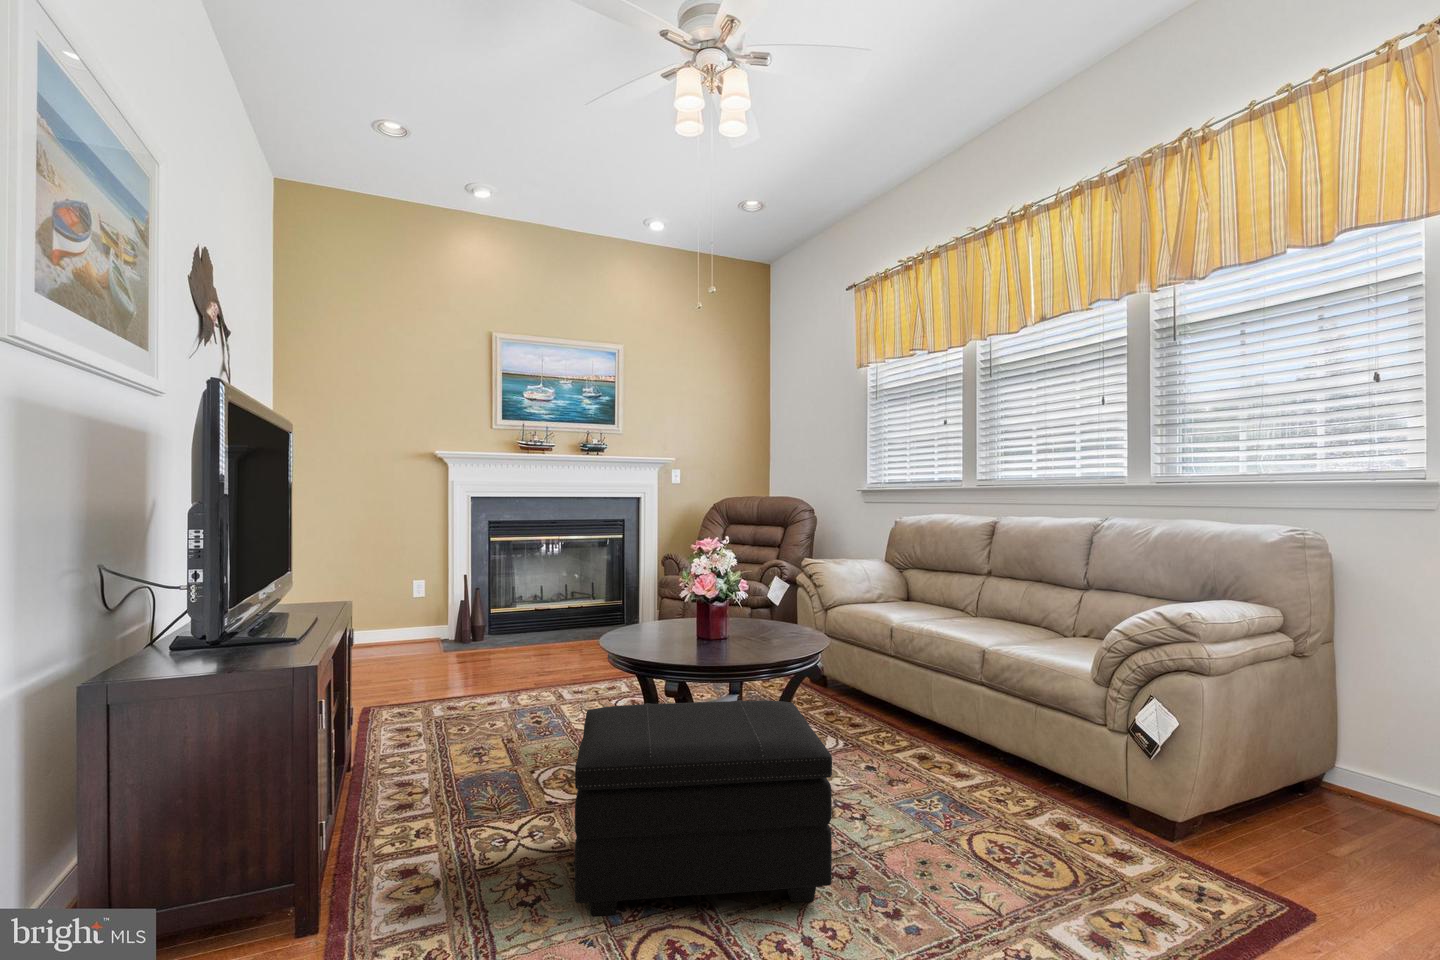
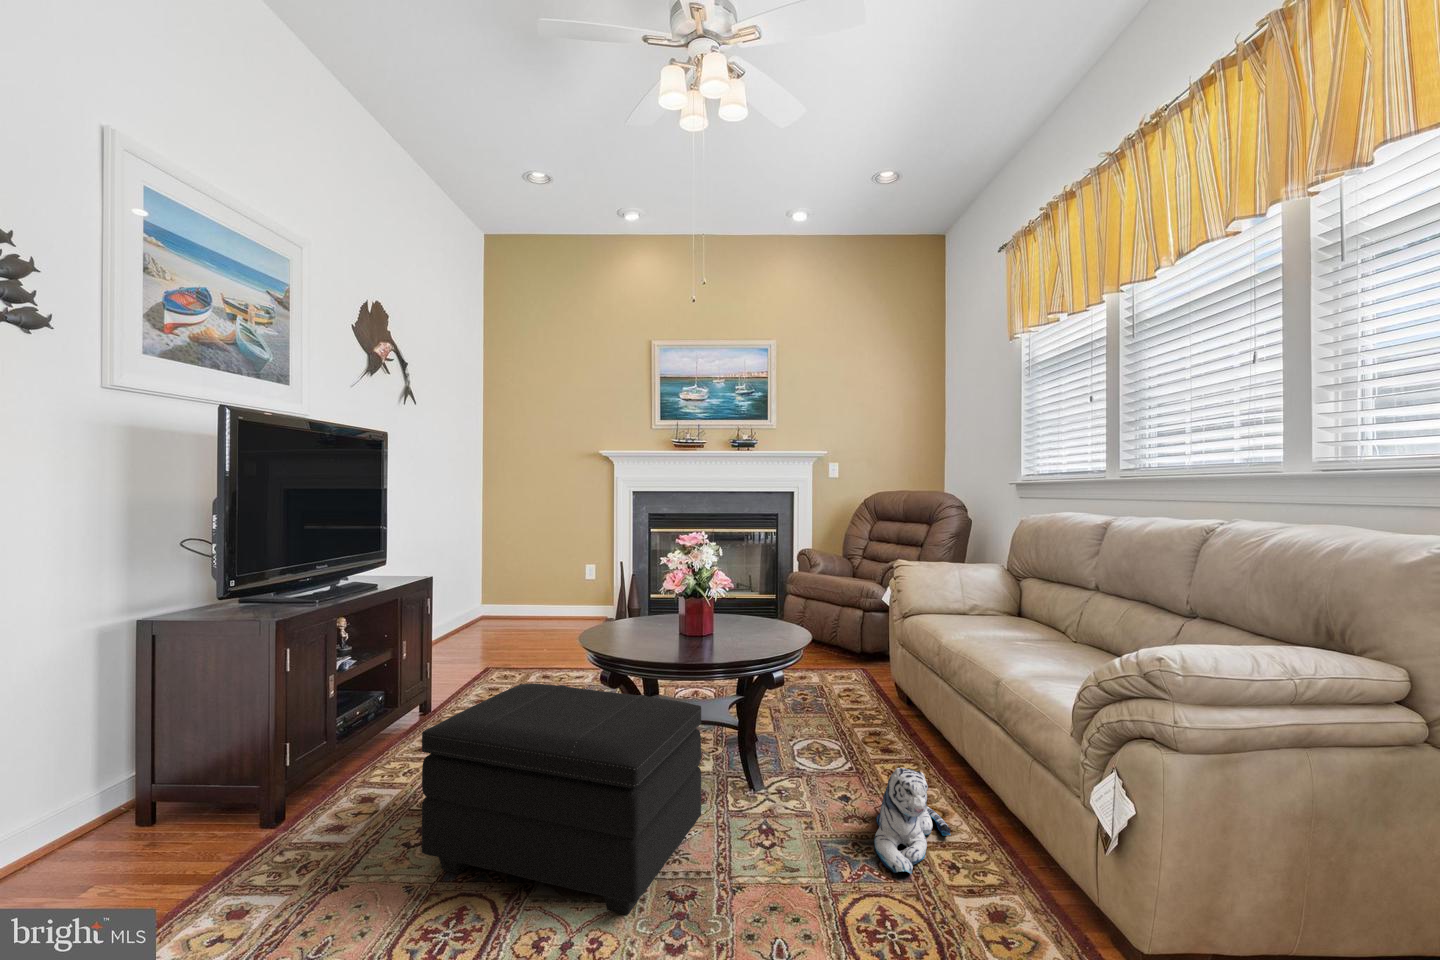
plush toy: none [909,731,977,816] -> present [874,768,950,873]

